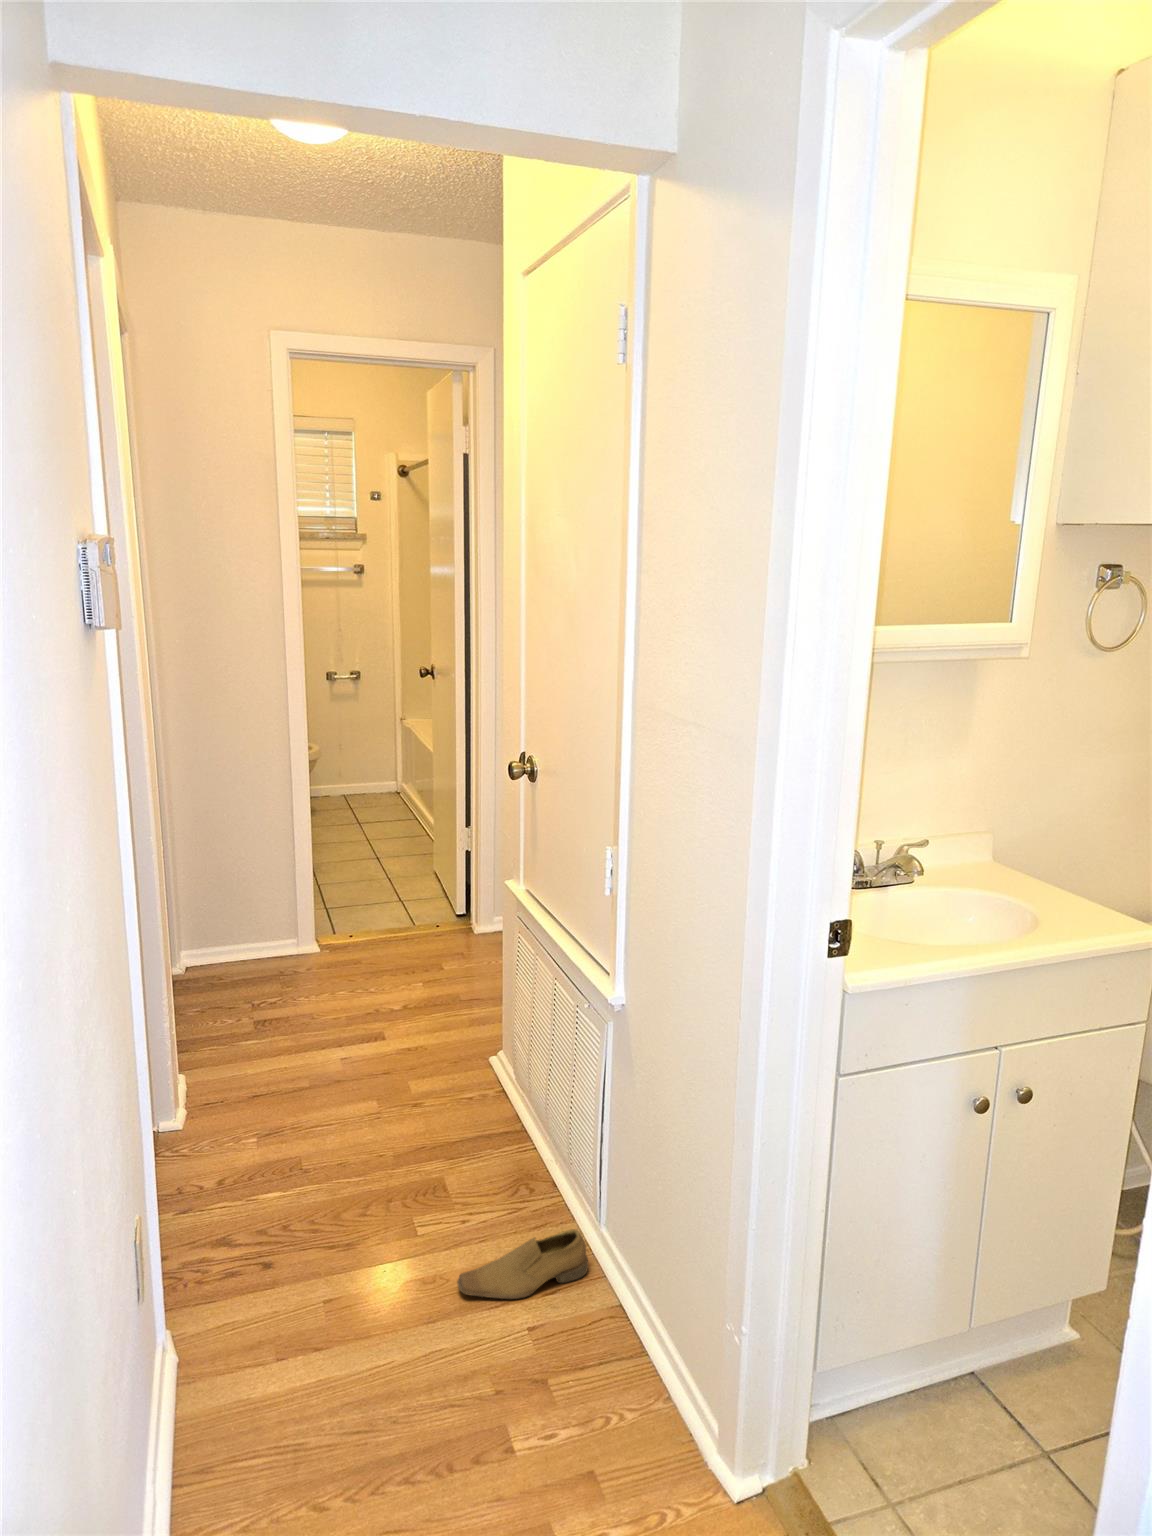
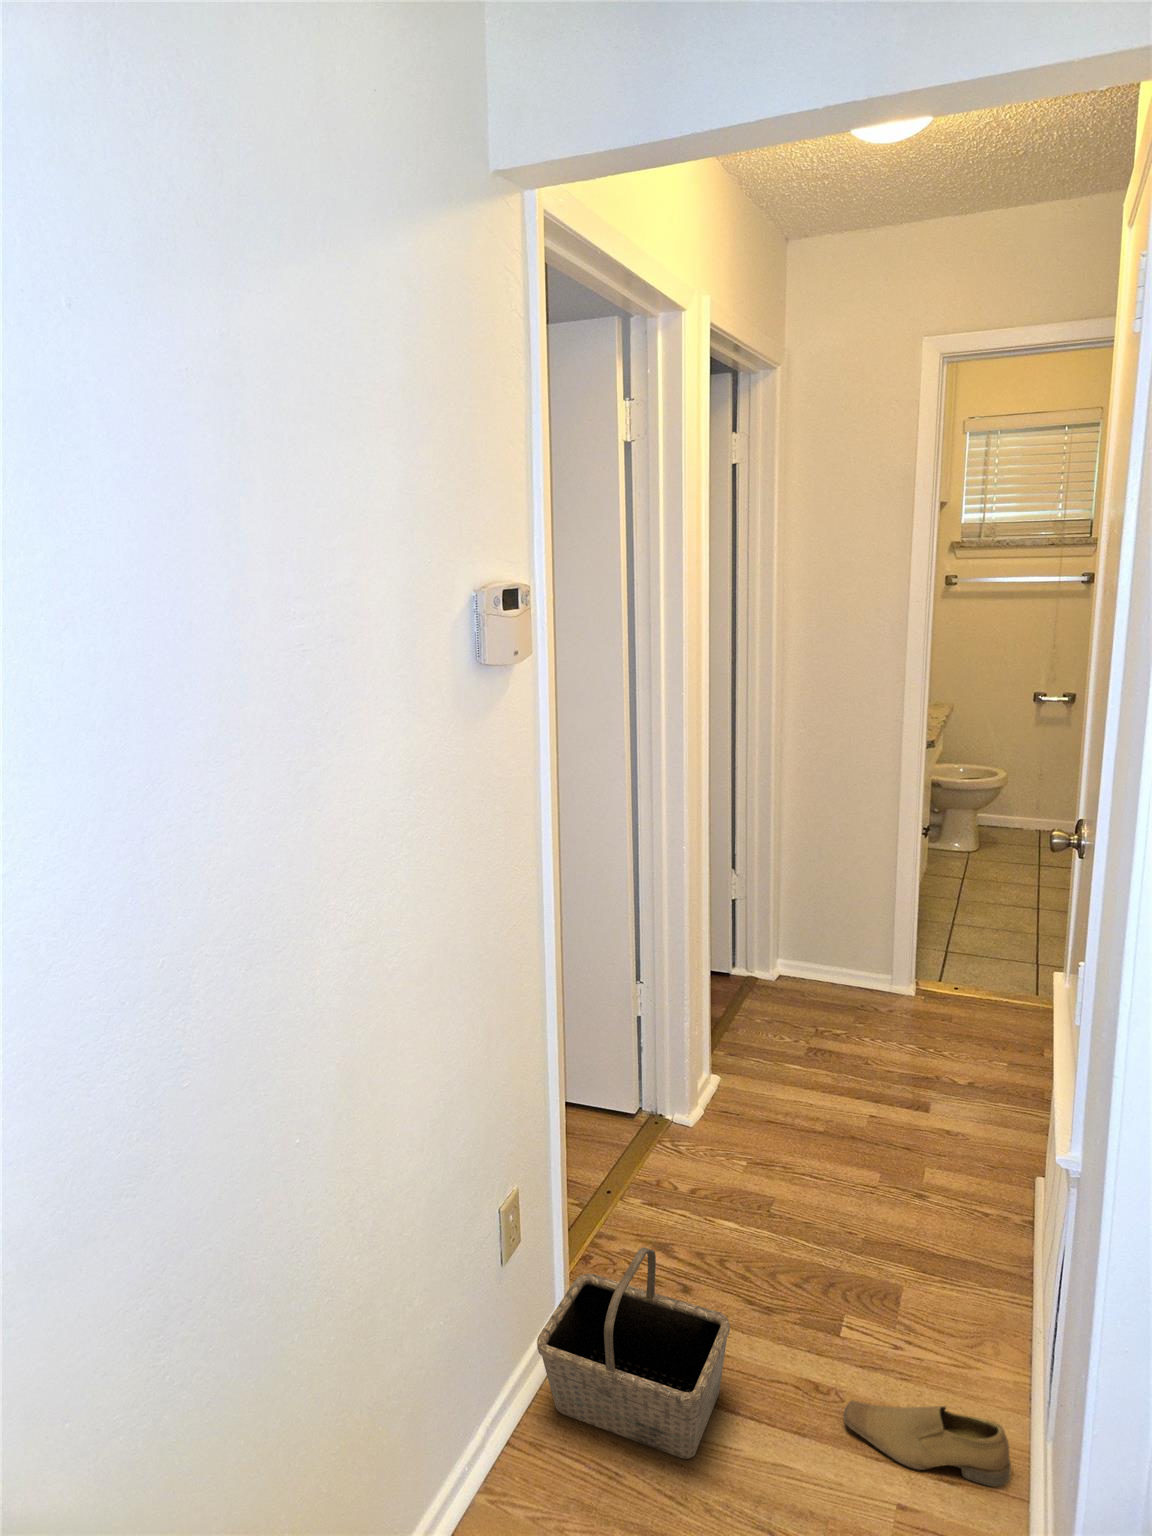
basket: none [182,1223,369,1430] -> present [537,1247,730,1459]

